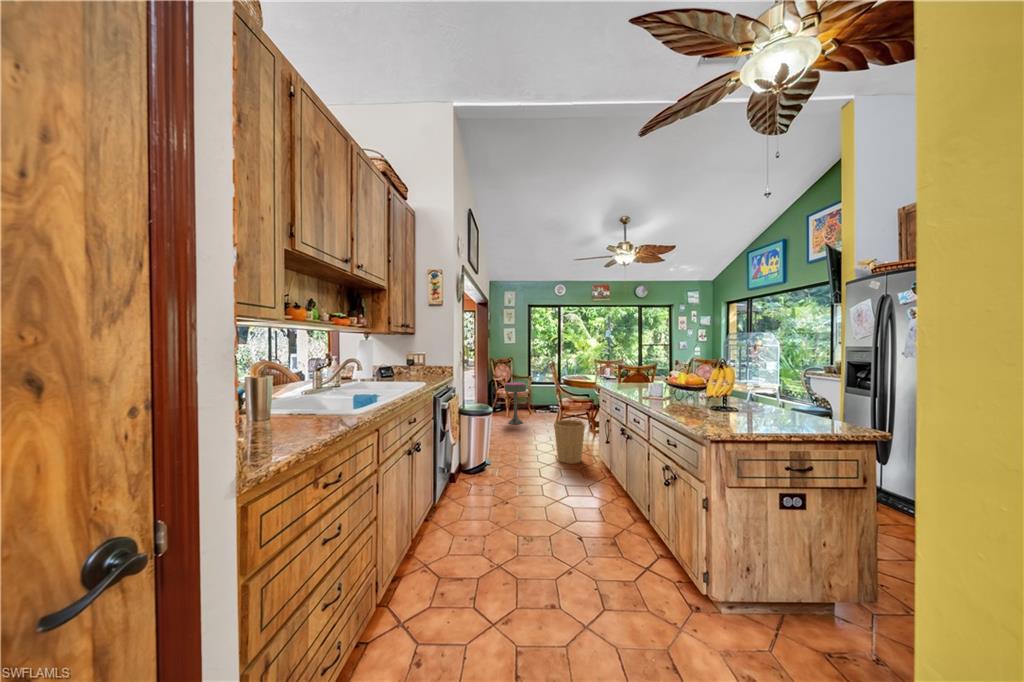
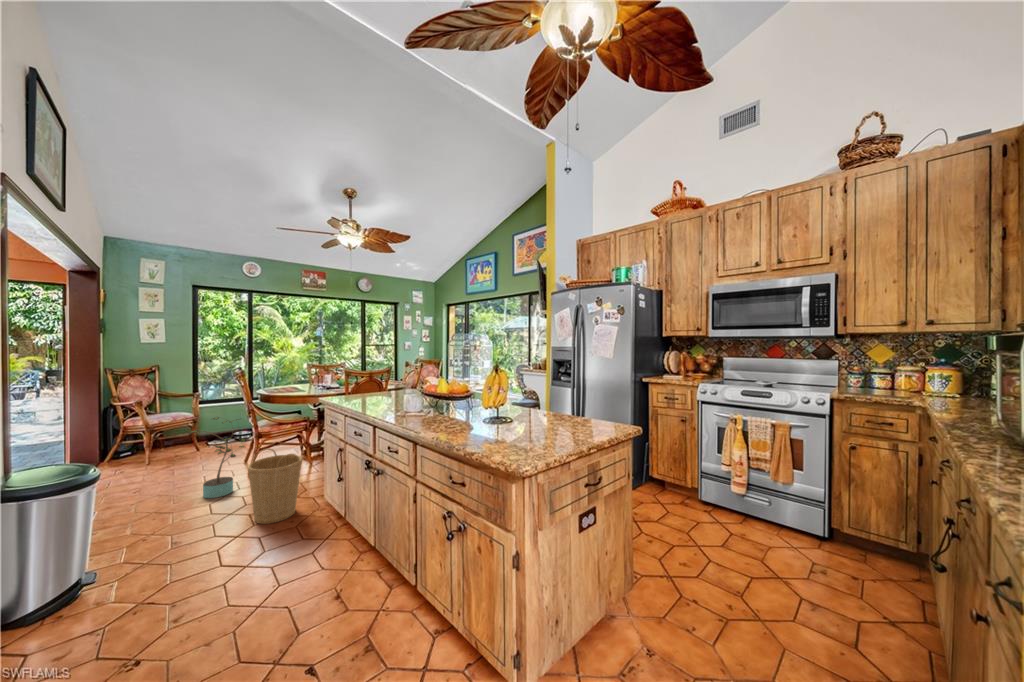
bar stool: present [505,382,526,424] -> none [139,406,188,477]
potted plant: none [526,390,555,442] -> present [189,417,247,498]

